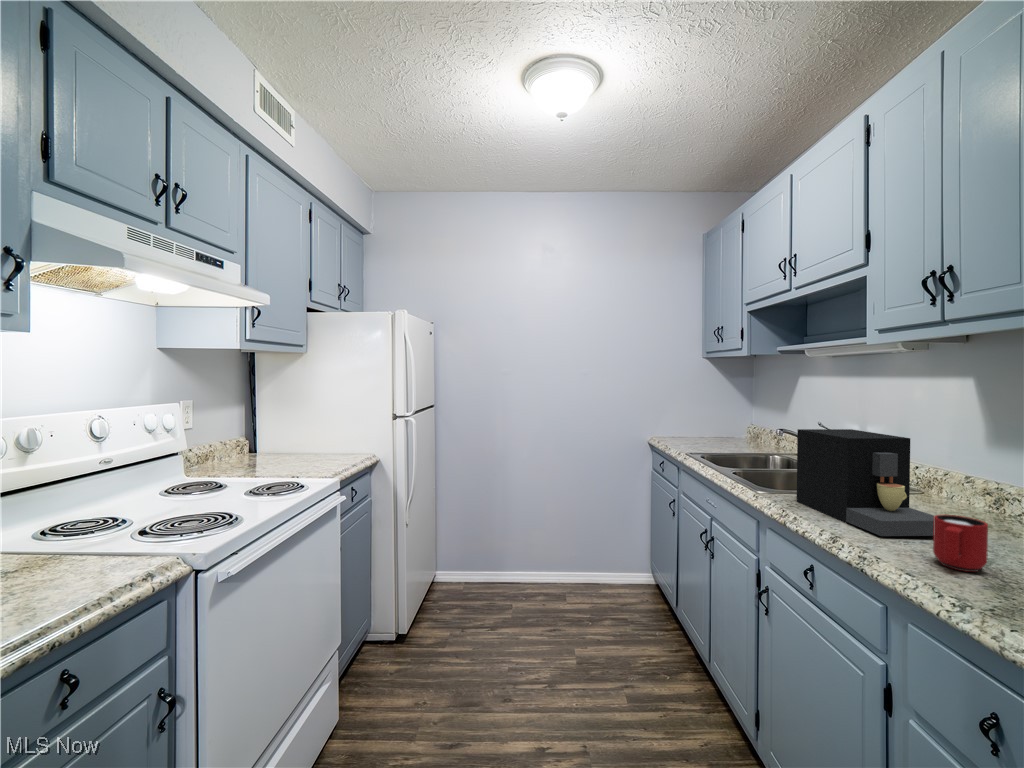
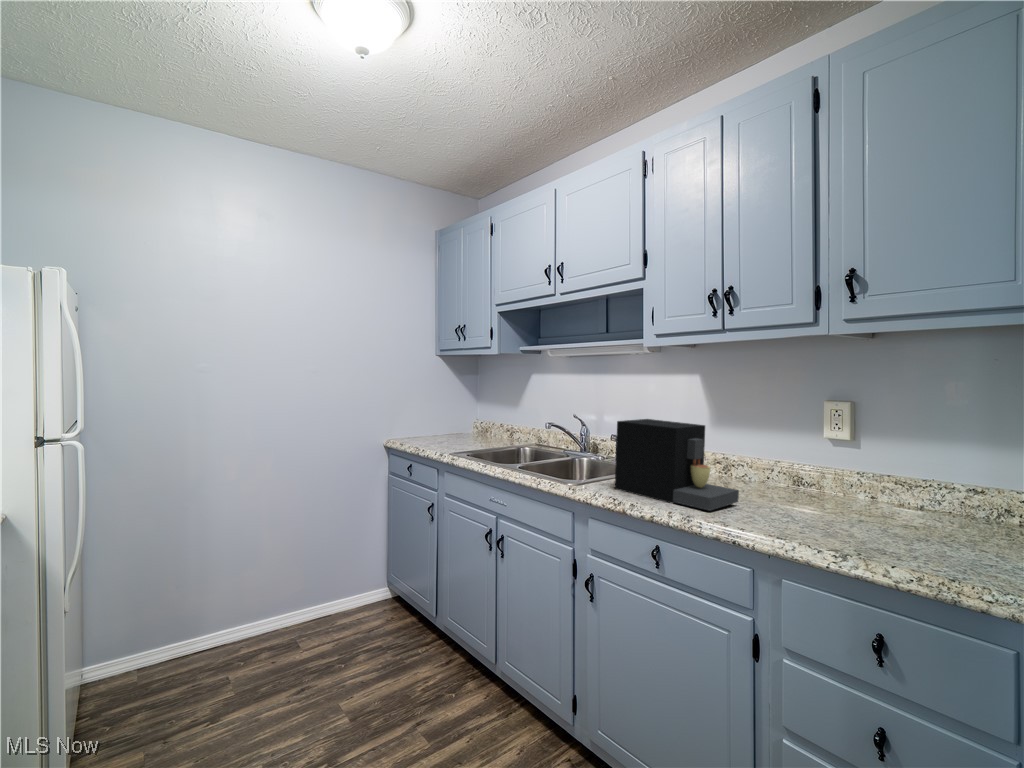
mug: present [933,515,988,572] -> none [759,486,796,529]

